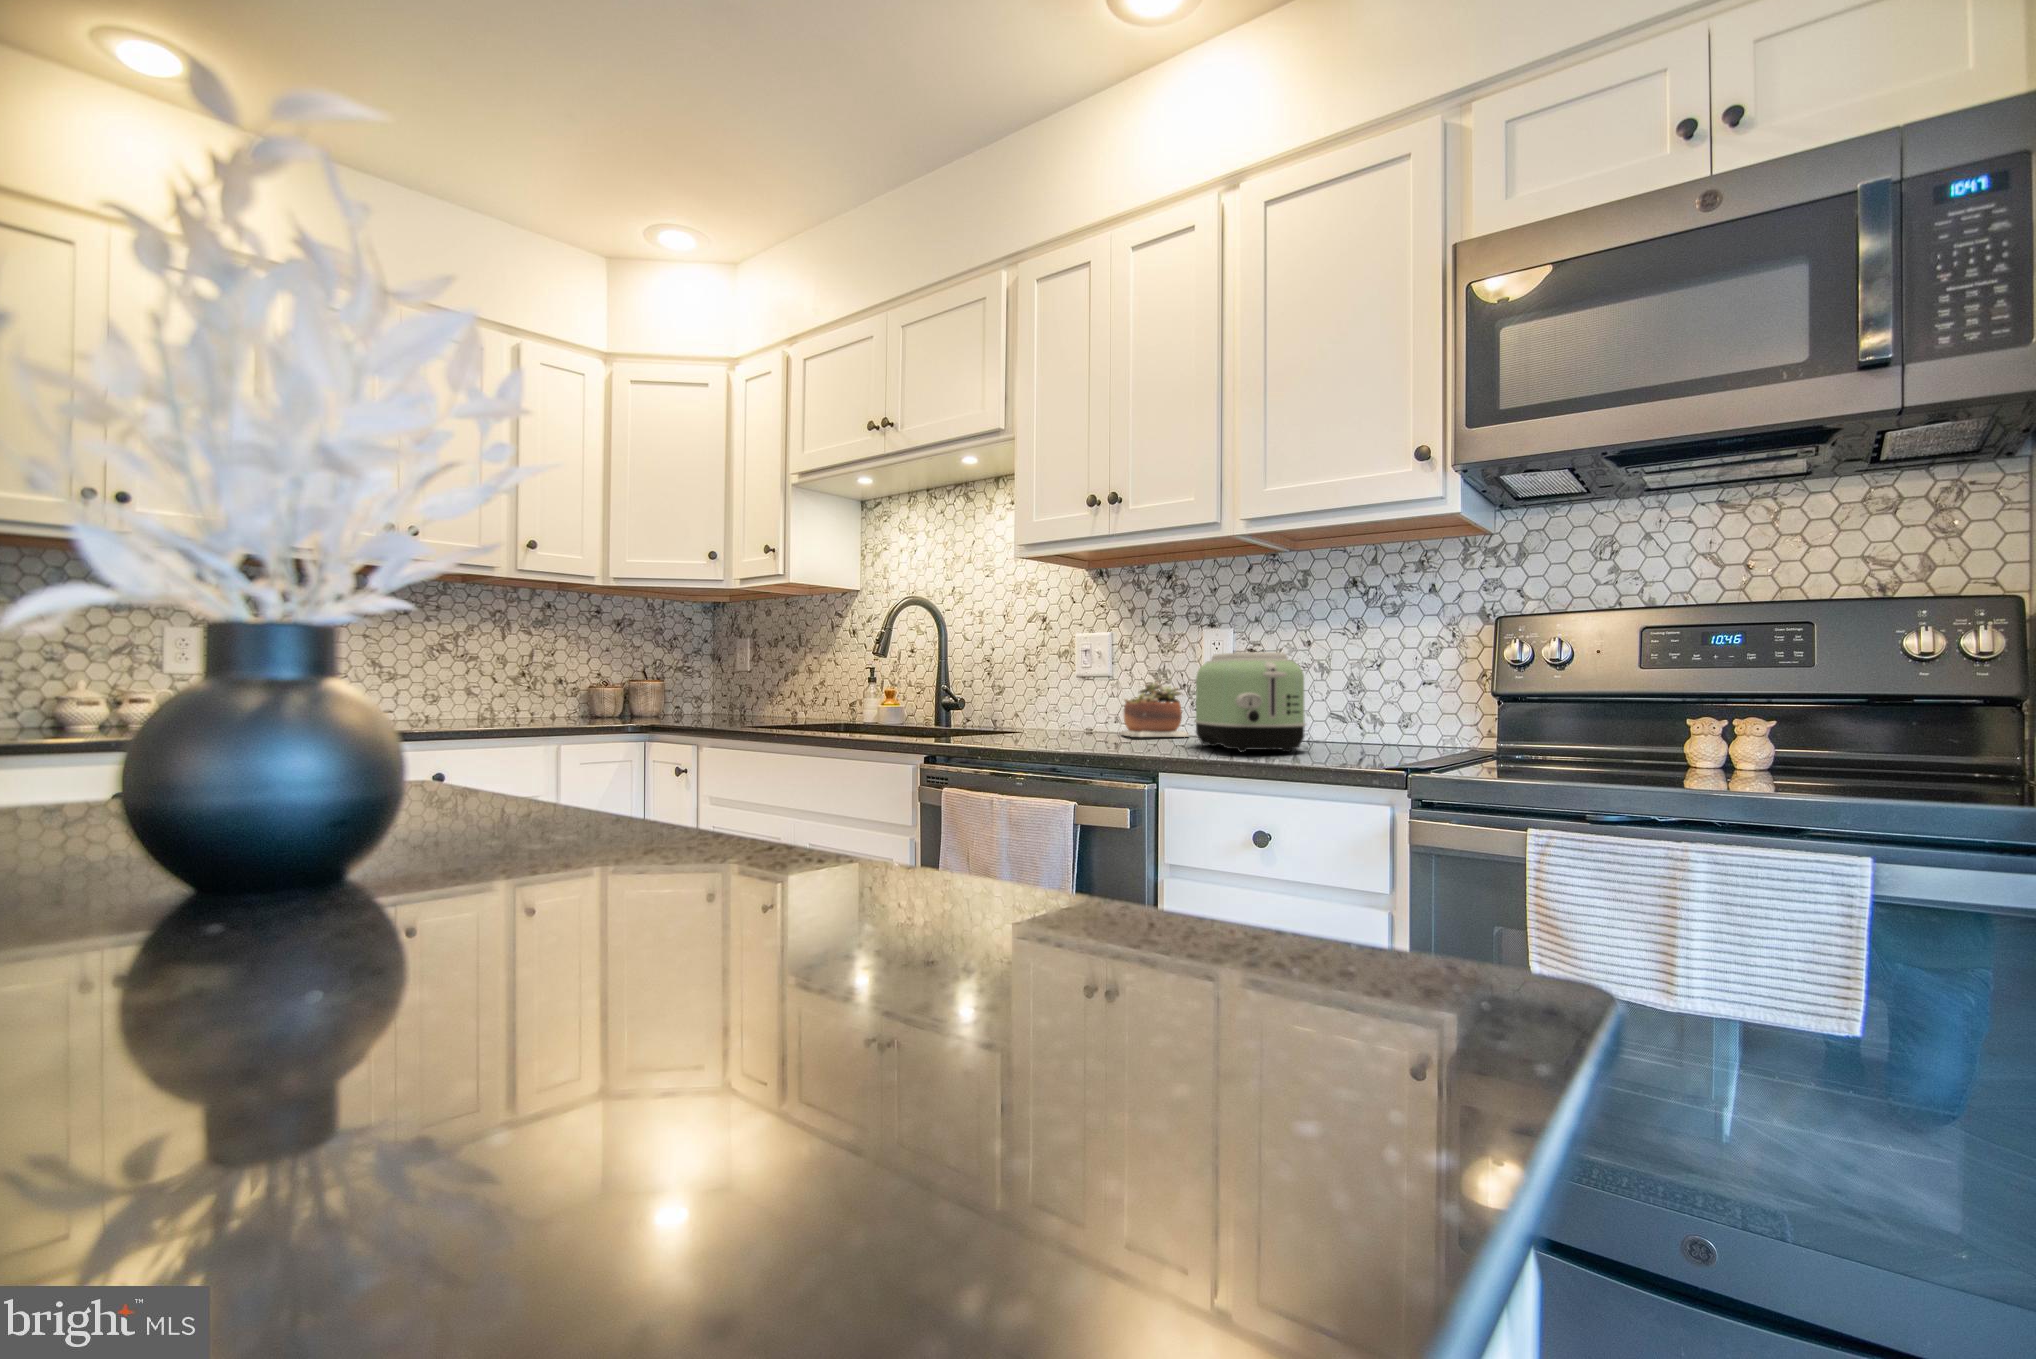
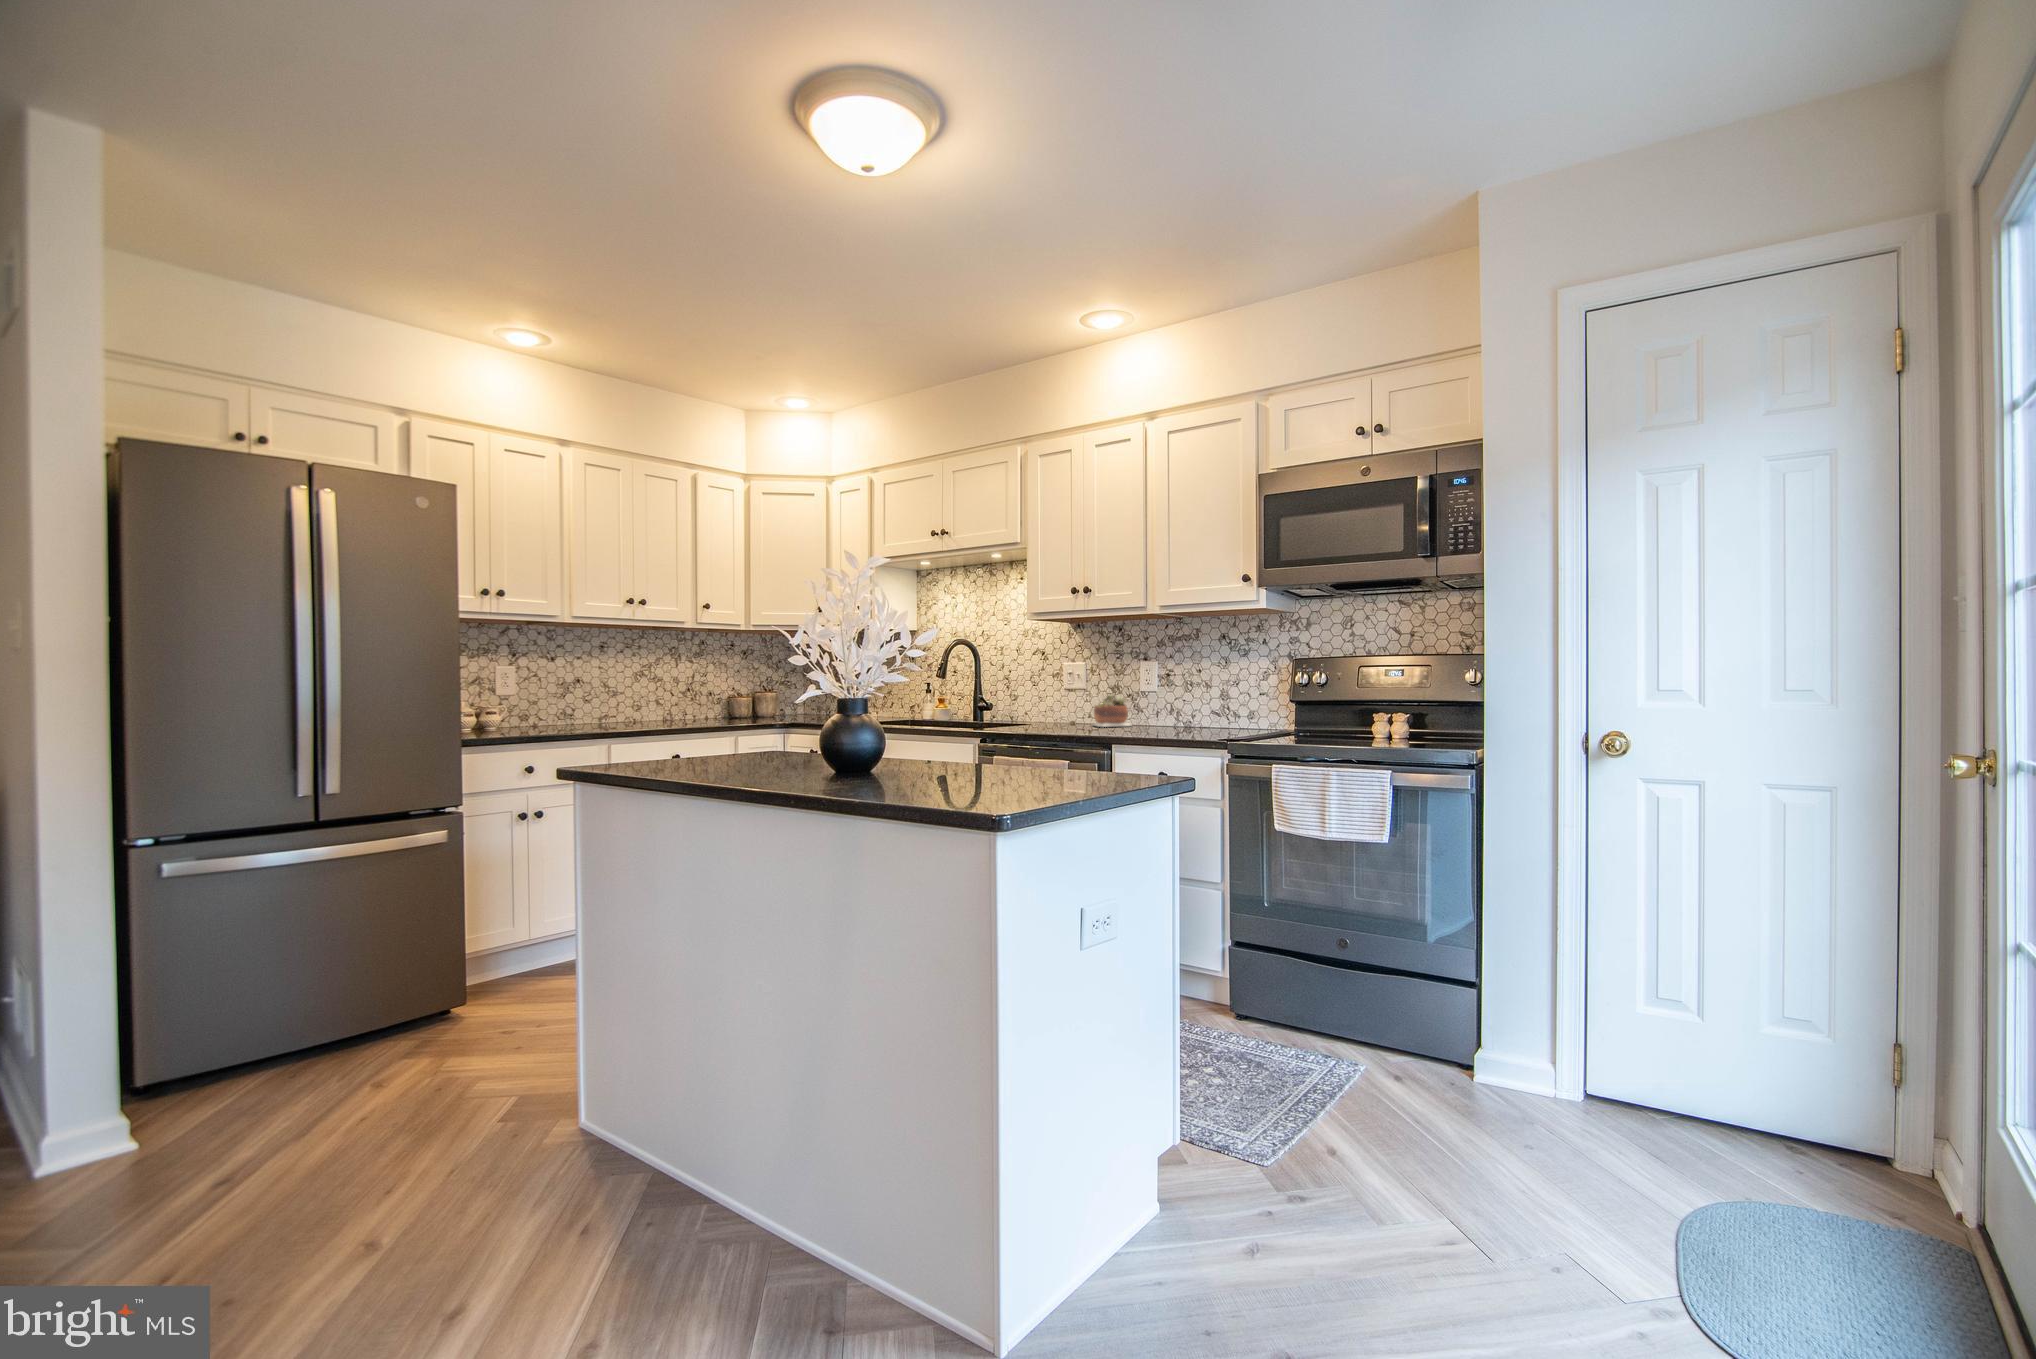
toaster: present [1195,652,1306,752] -> none [1133,679,1192,734]

